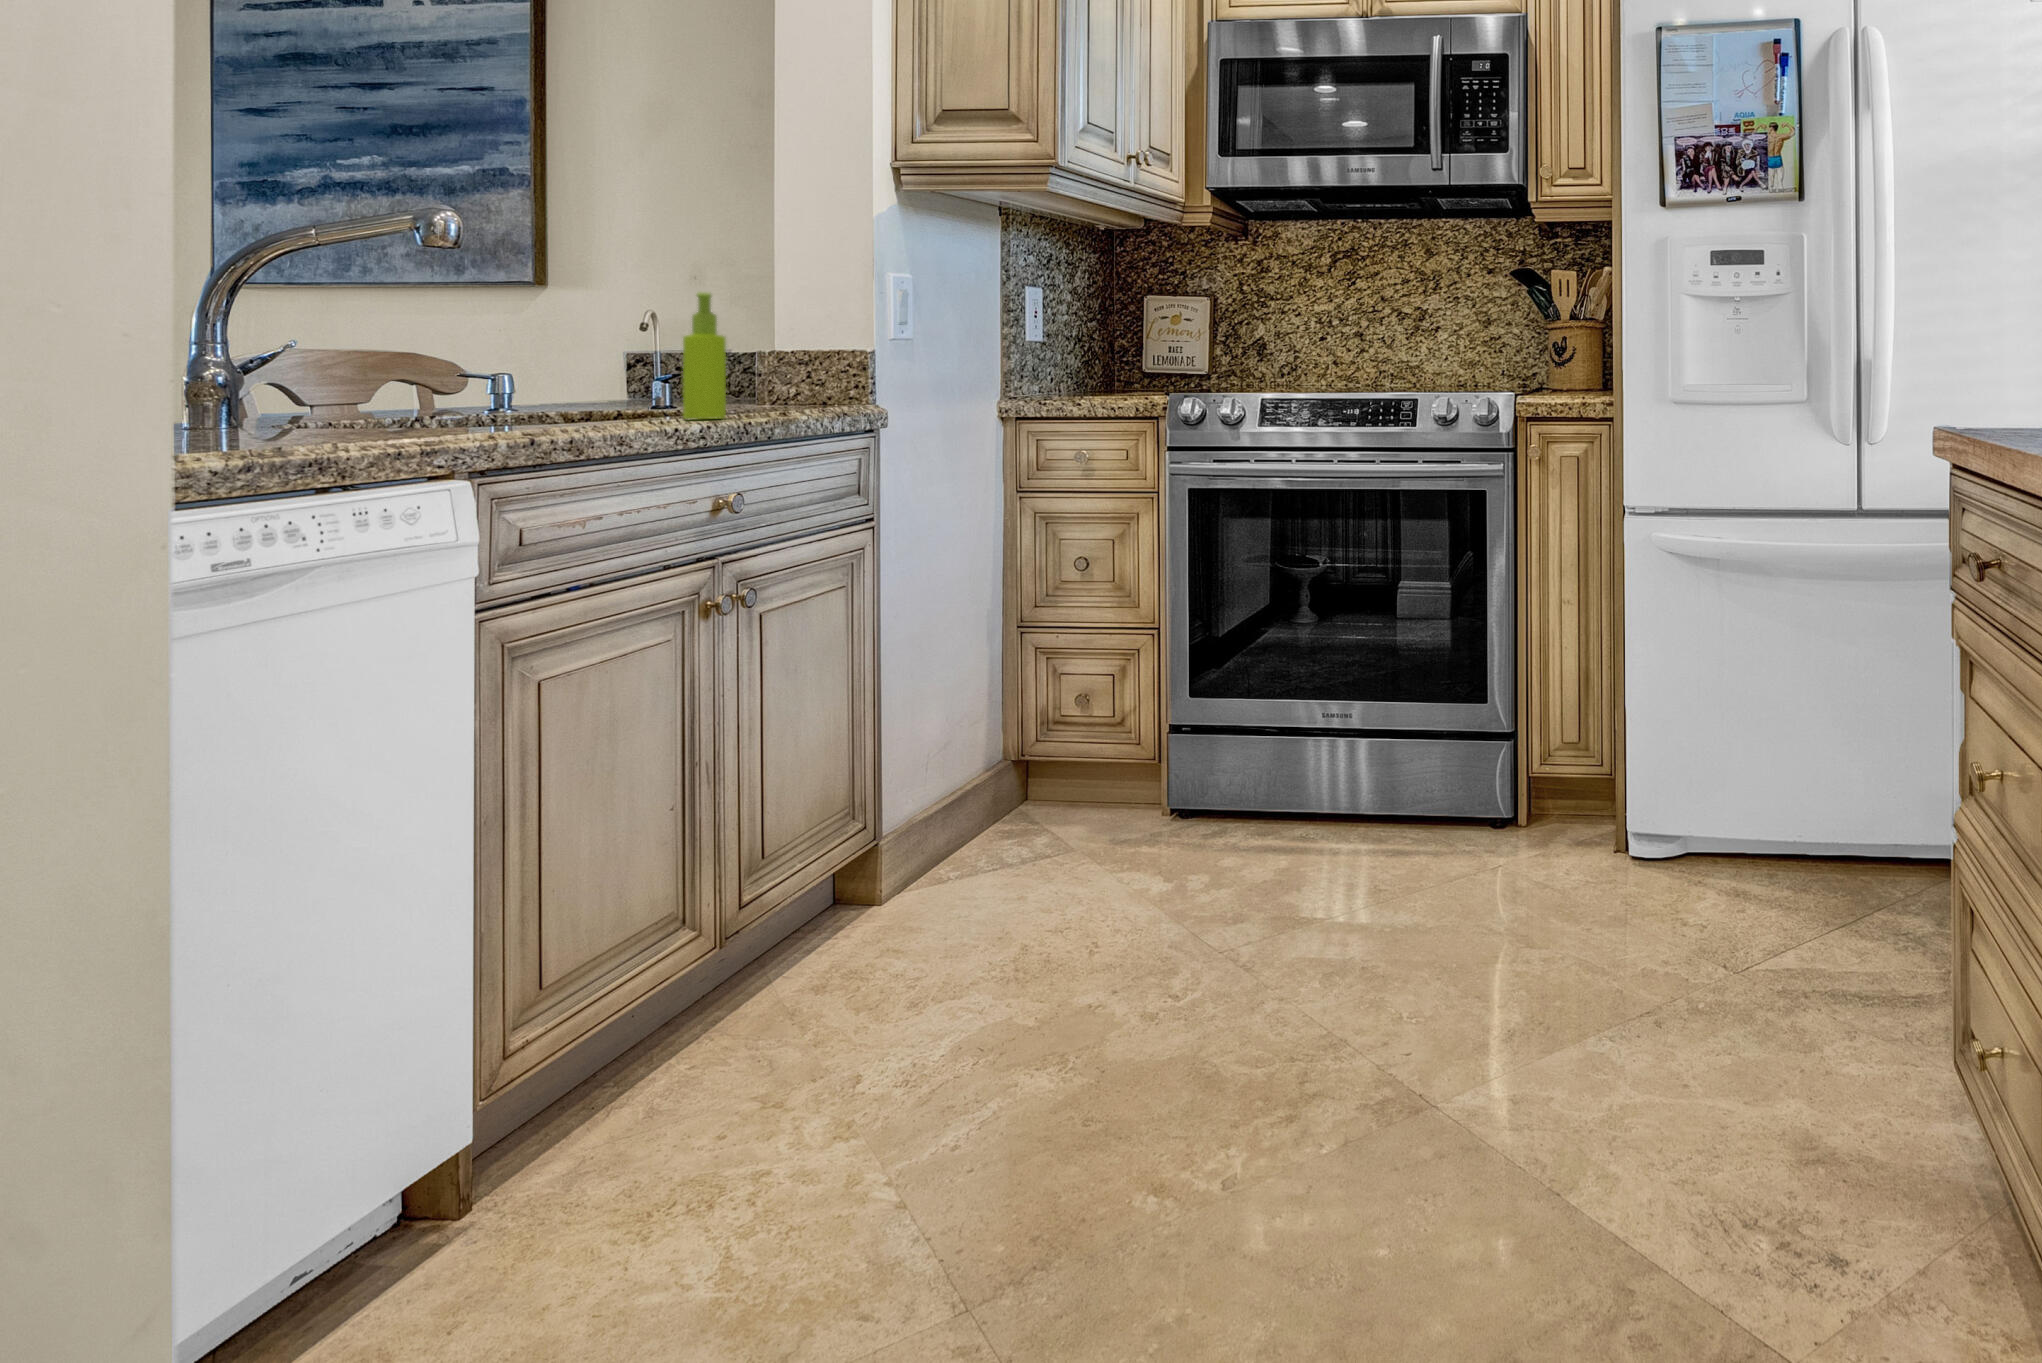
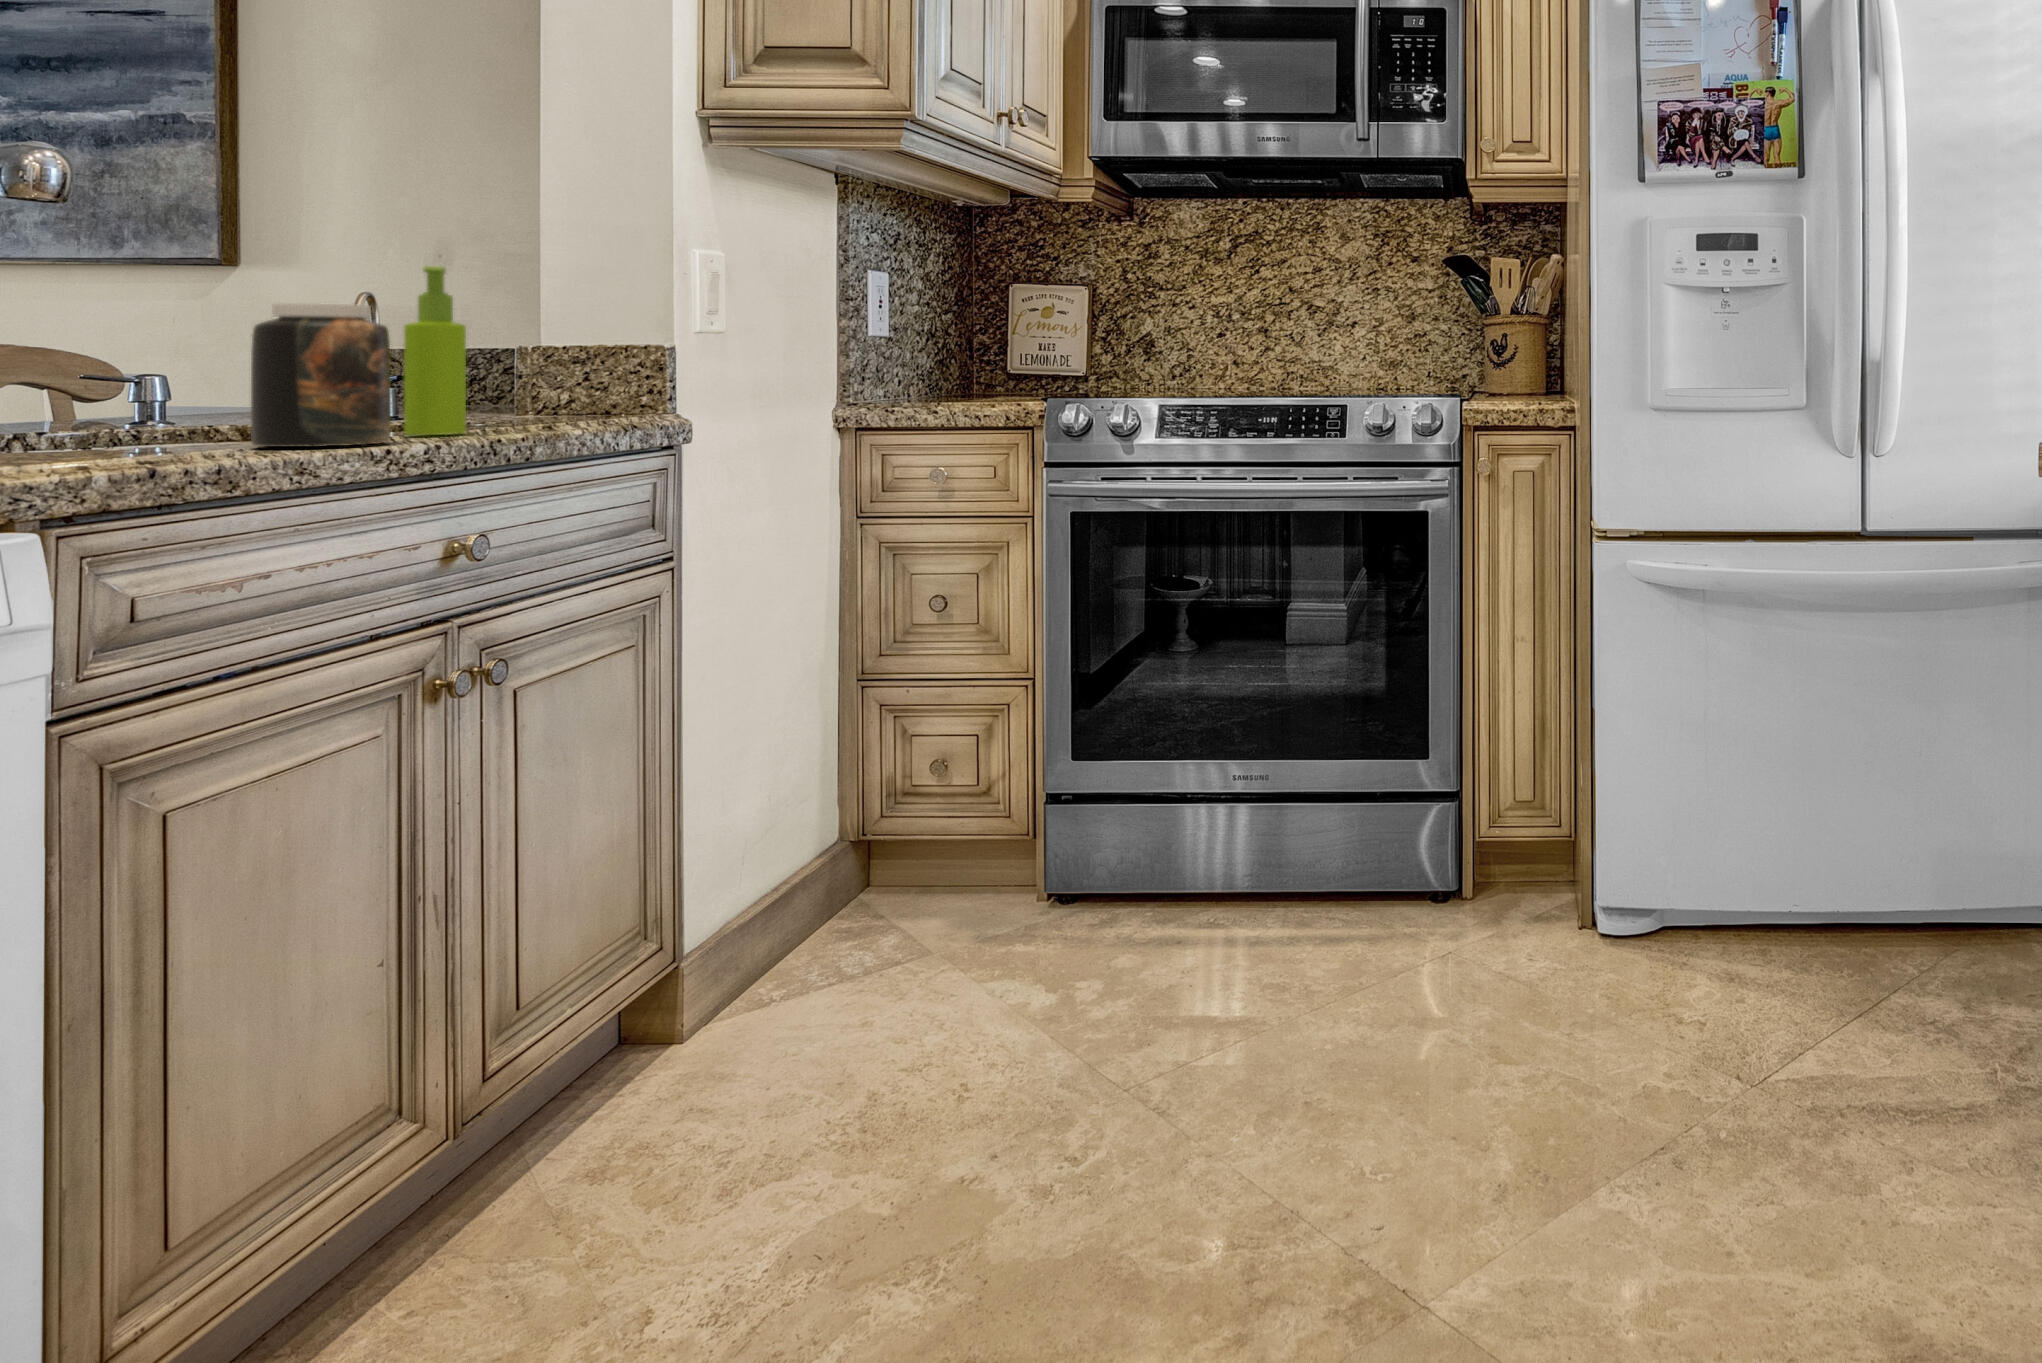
jar: none [585,322,676,426] -> present [251,303,391,447]

